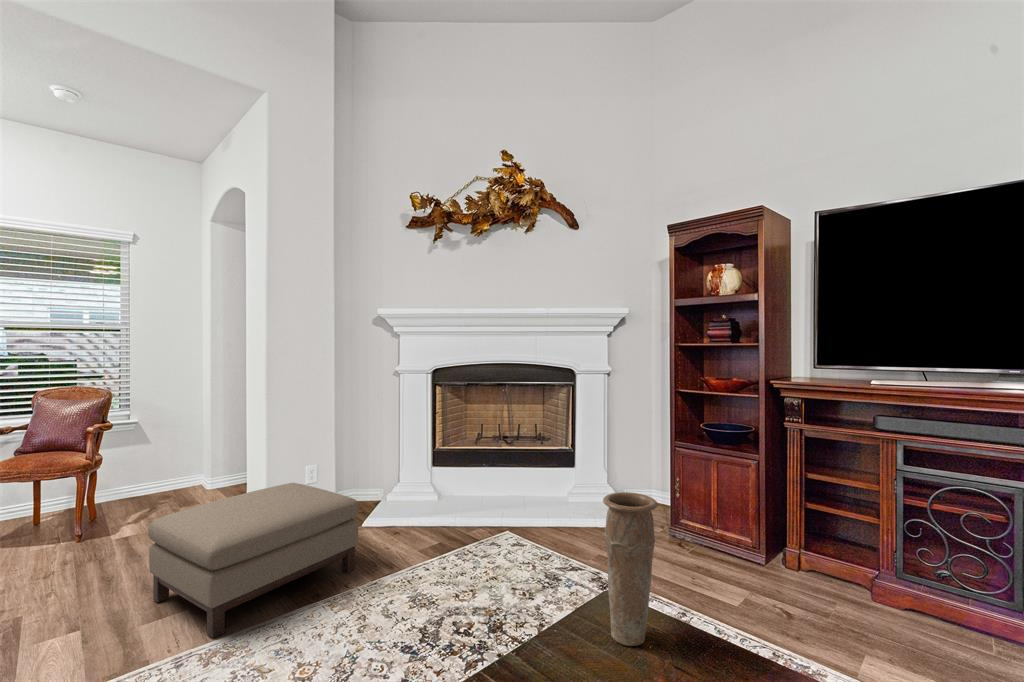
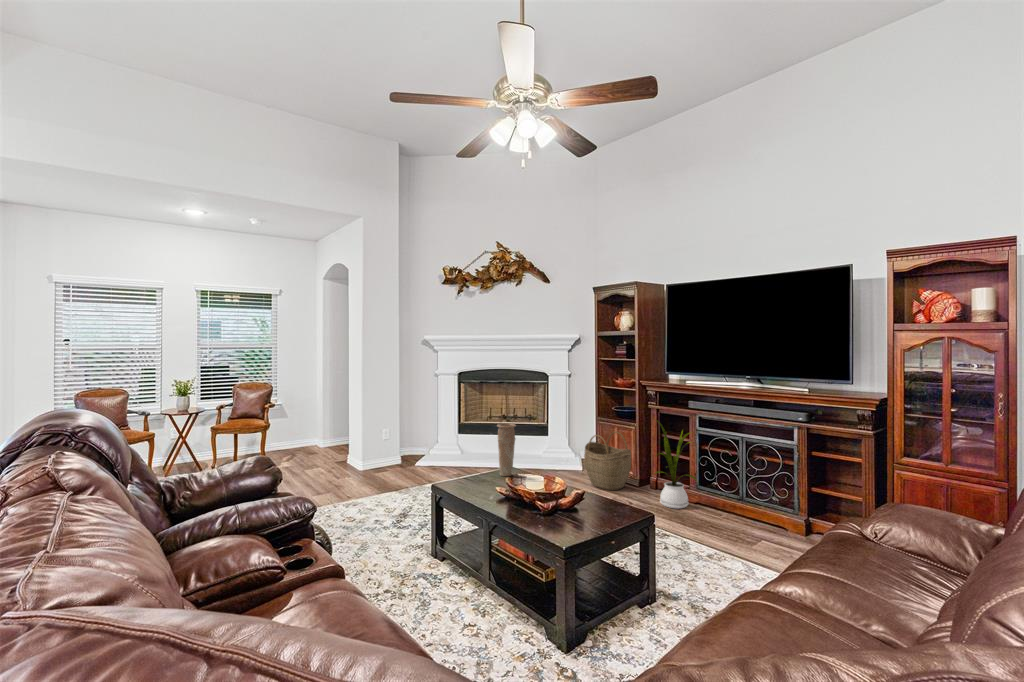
house plant: none [814,447,945,631] -> present [655,421,697,509]
woven basket: none [671,468,761,579] -> present [584,432,632,490]
ottoman: present [148,483,359,638] -> none [313,437,413,499]

